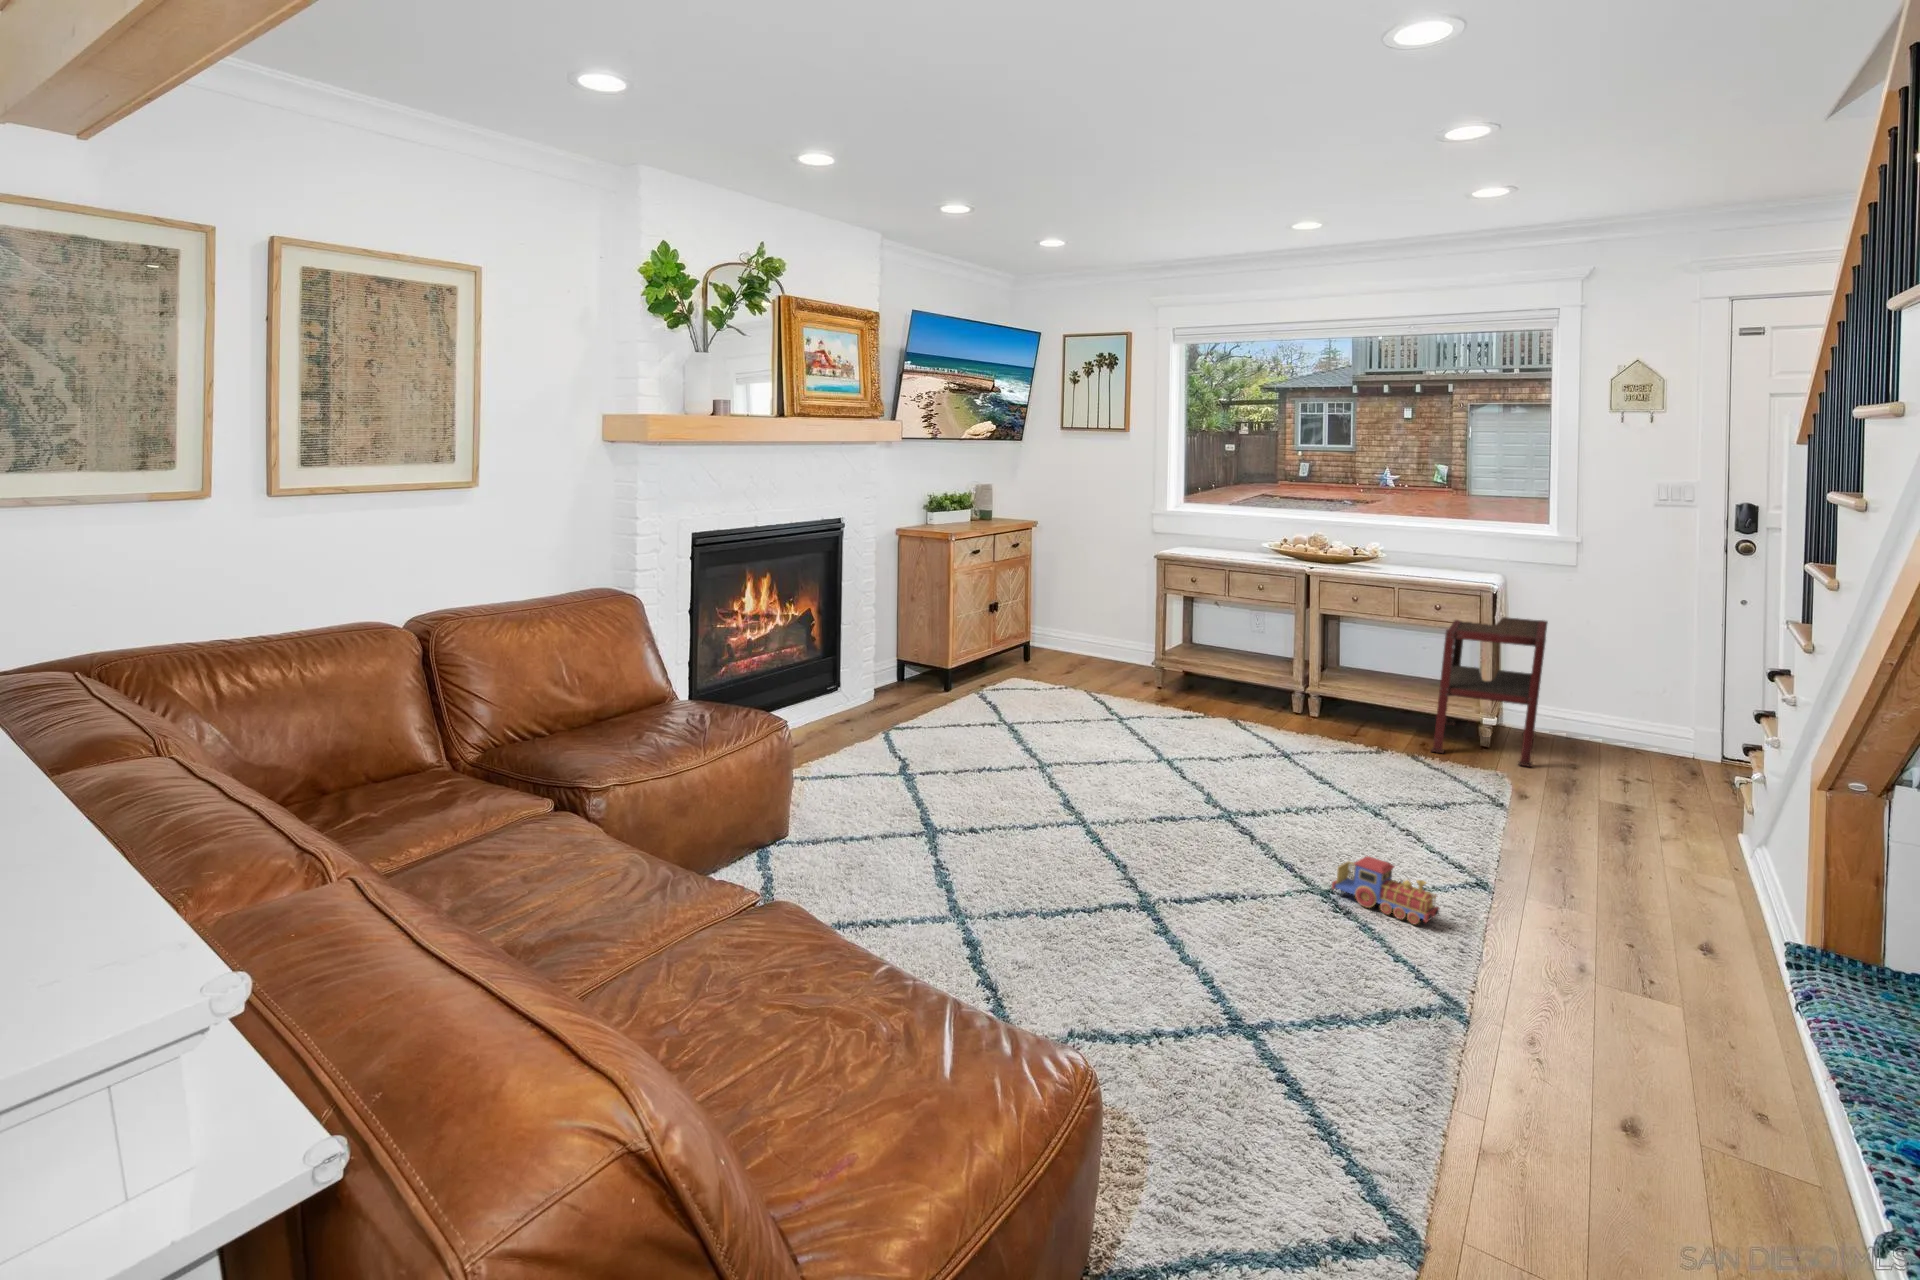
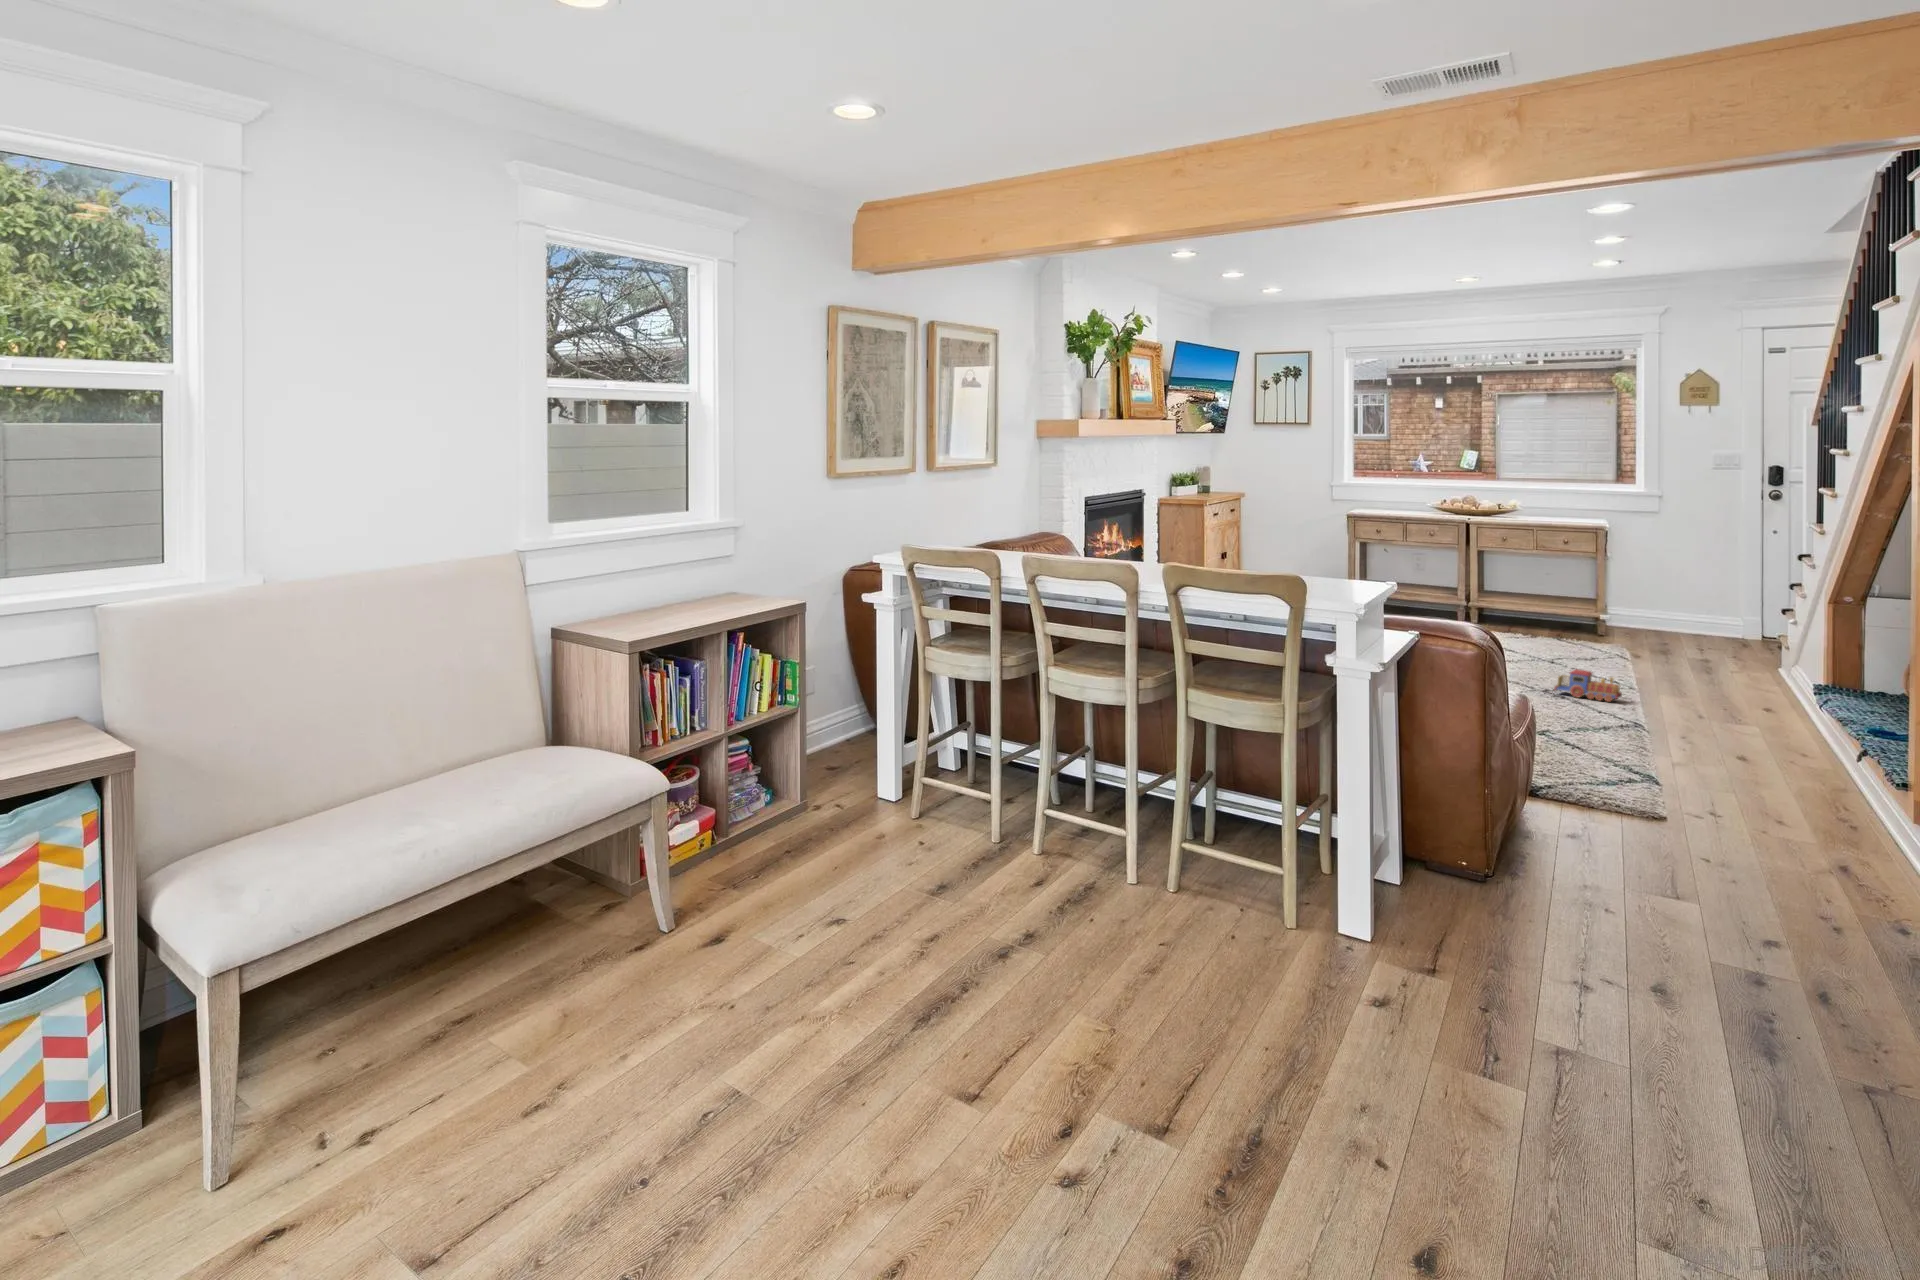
side table: present [1431,617,1548,767] -> none [1569,548,1649,644]

